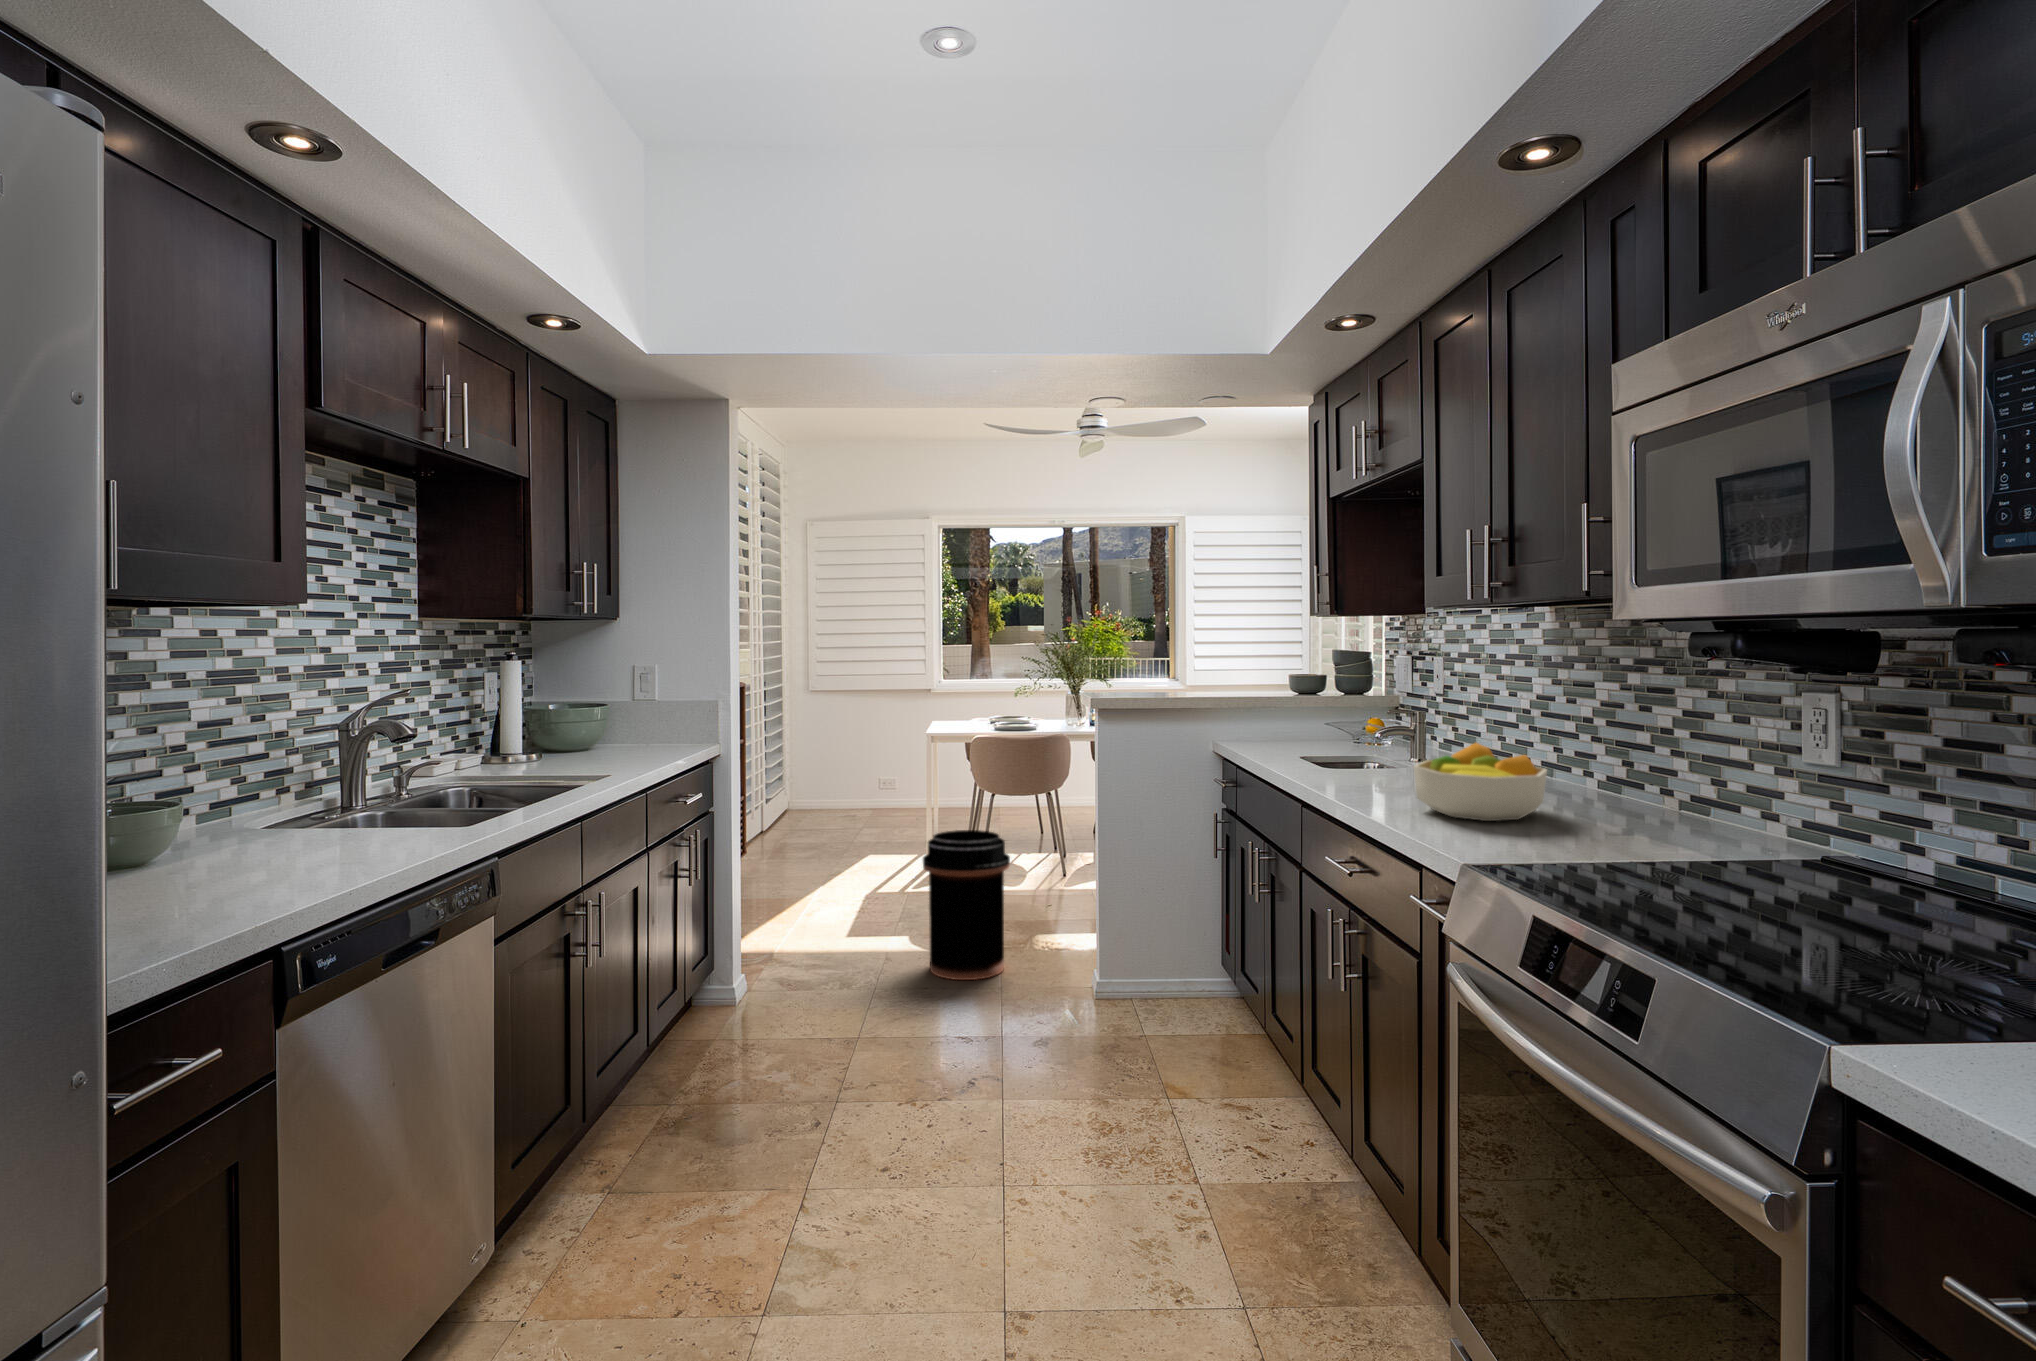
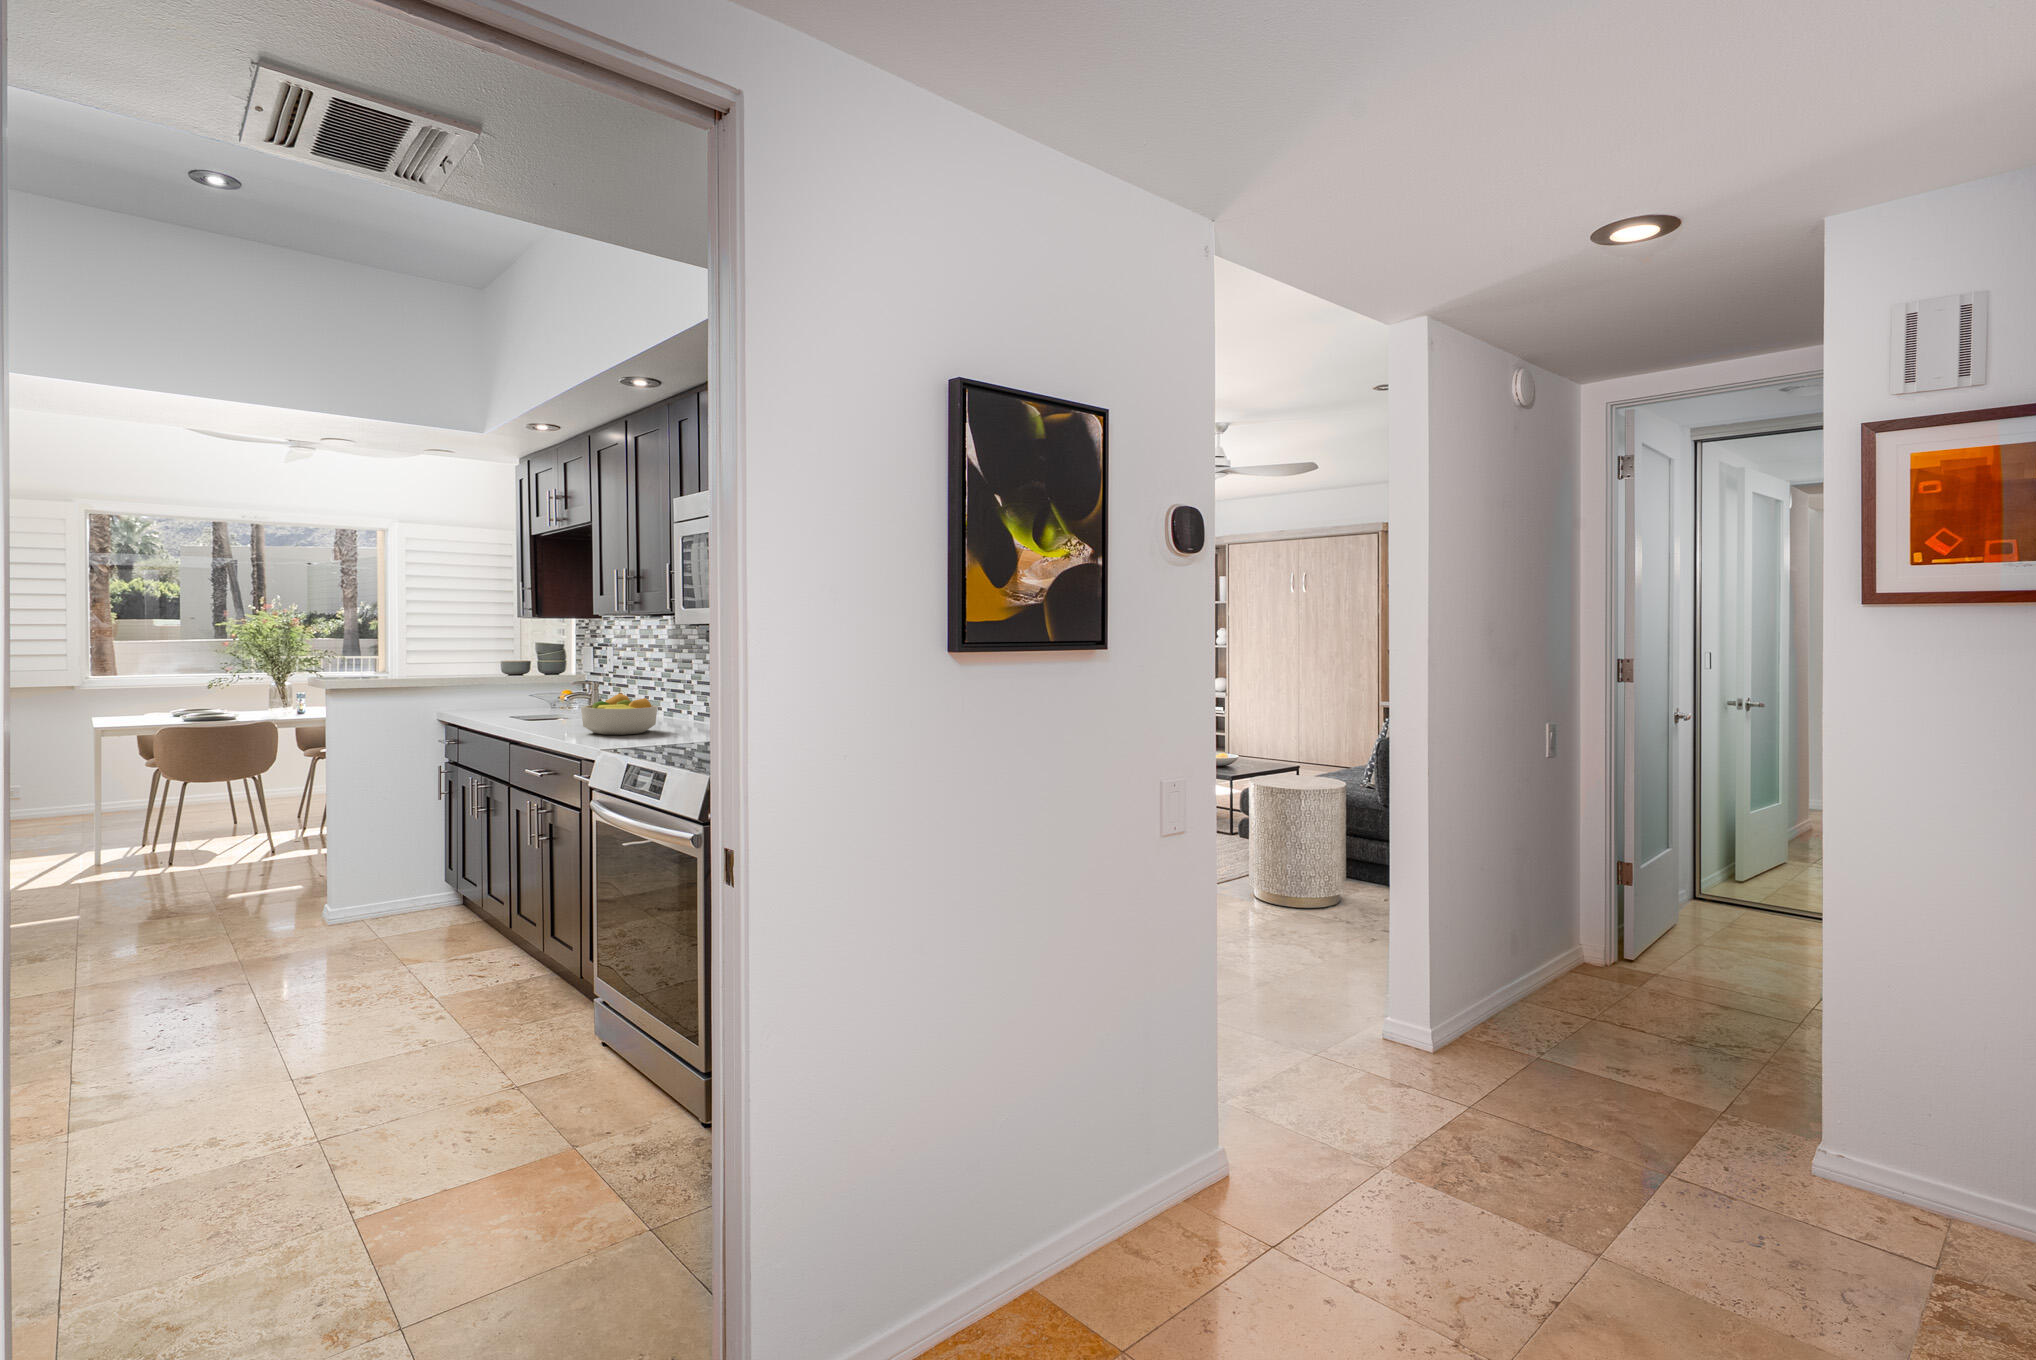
trash can: present [923,830,1010,980] -> none [133,799,235,931]

